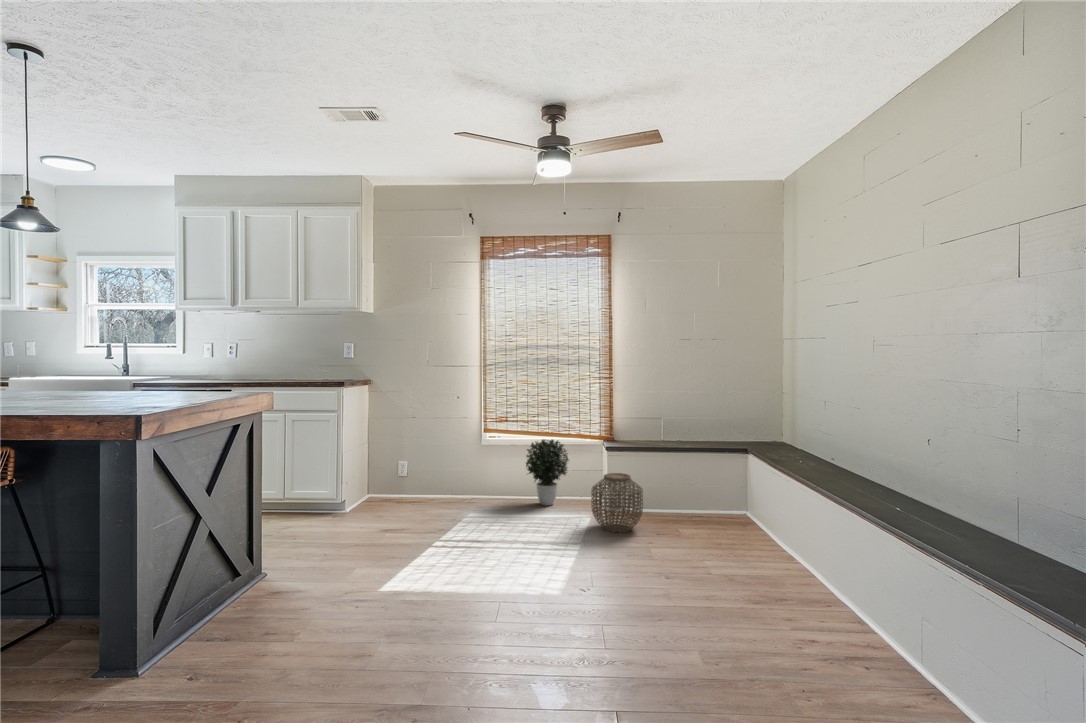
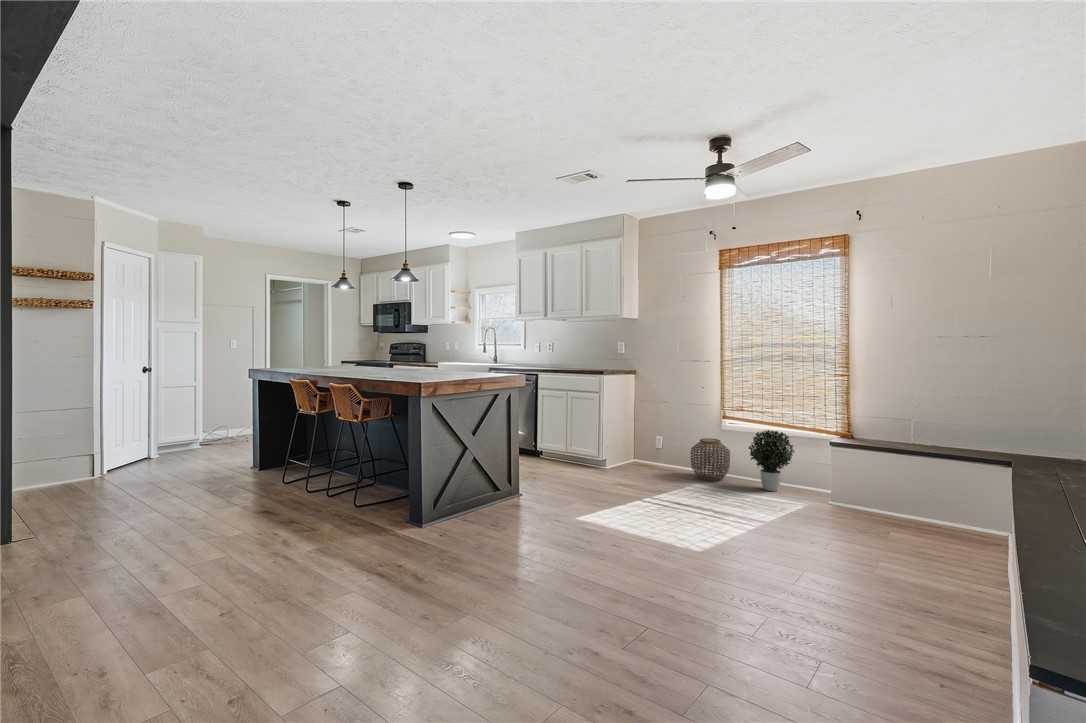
woven basket: present [591,473,643,532] -> present [691,438,730,481]

